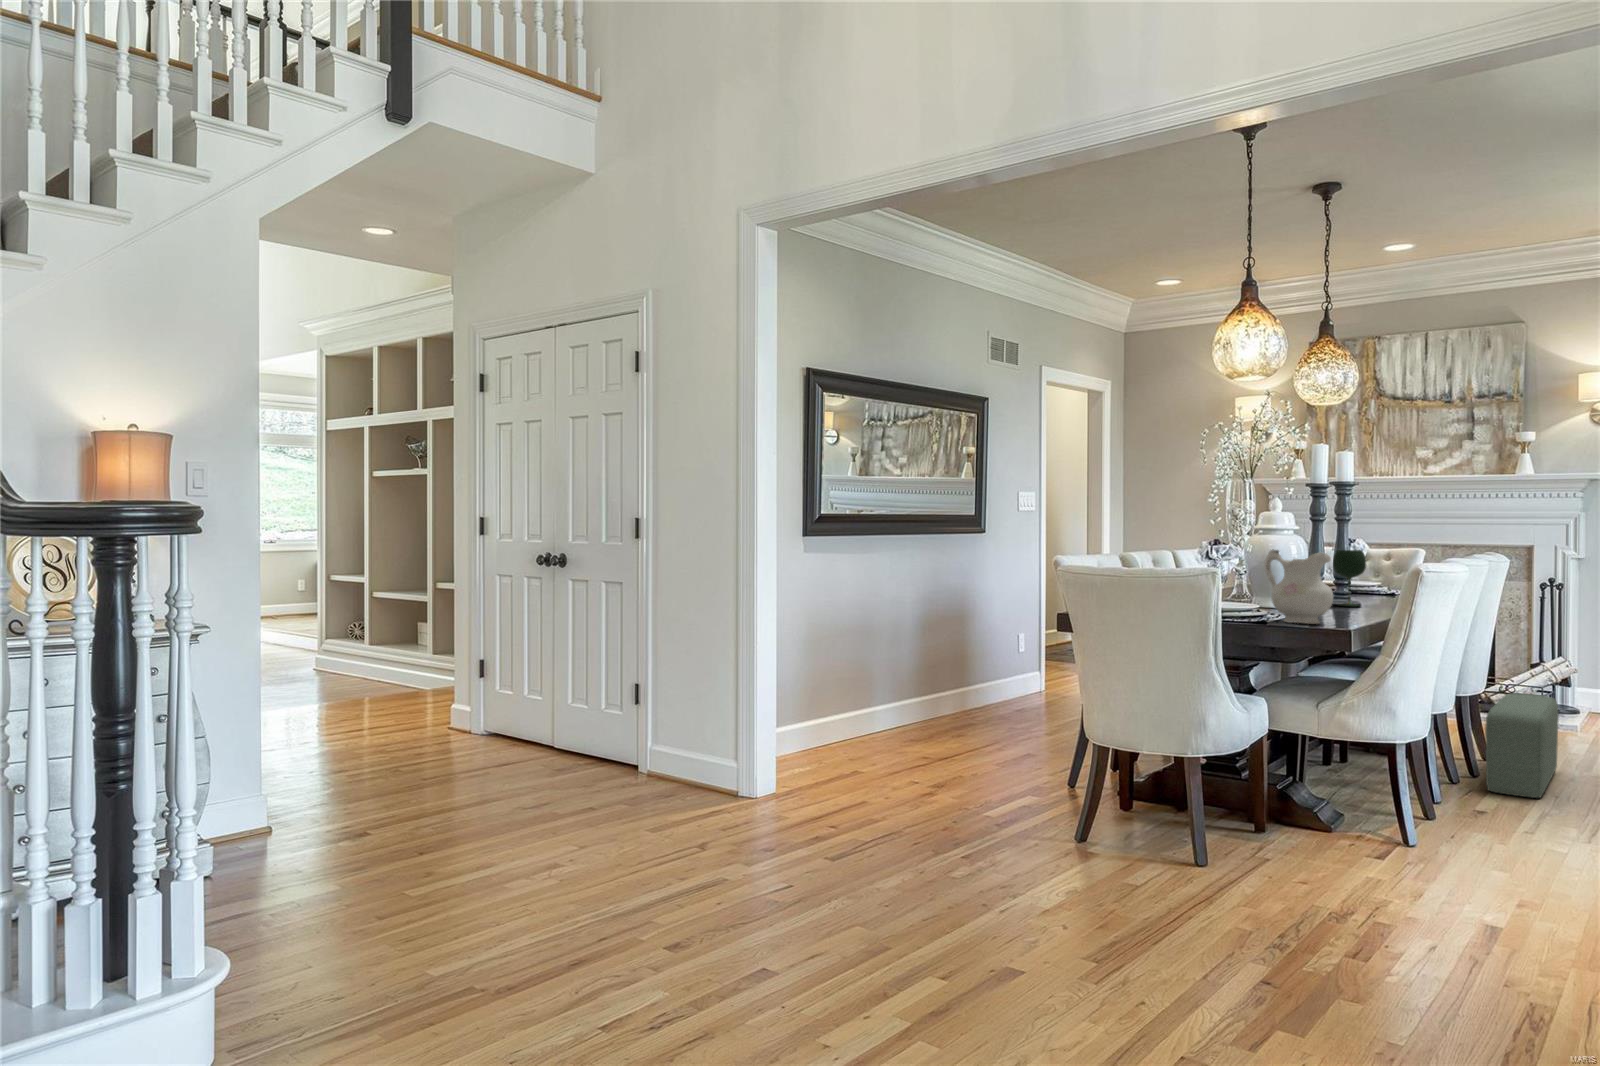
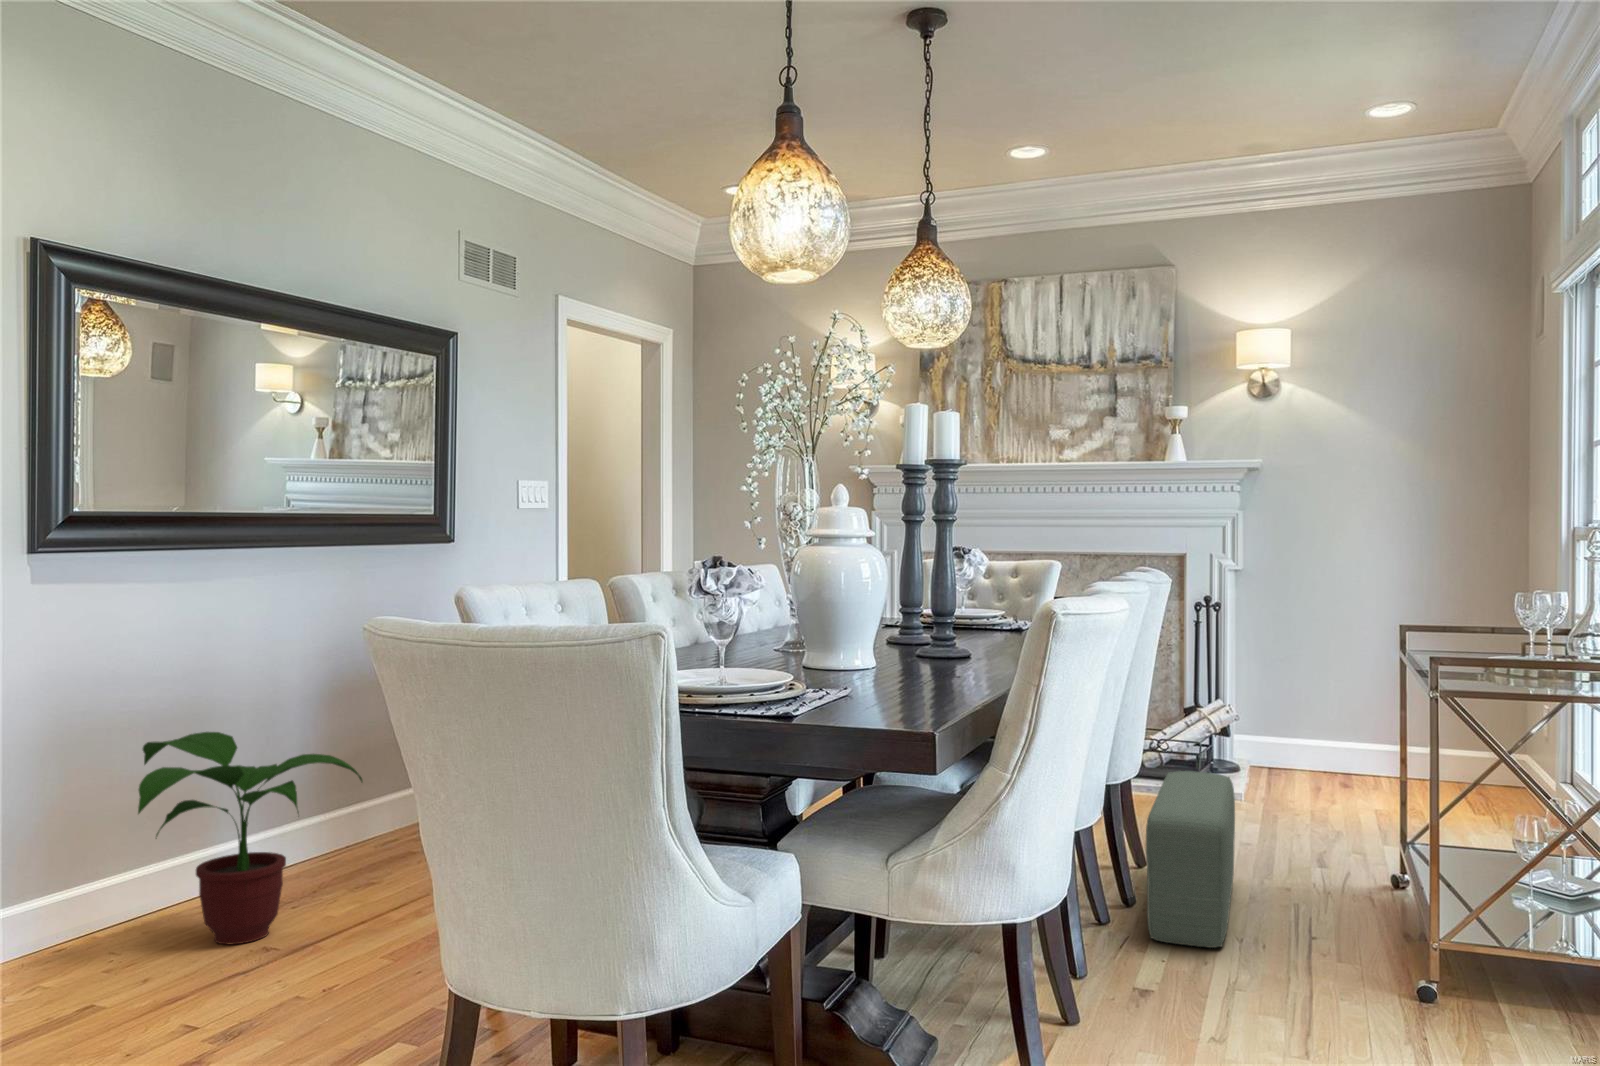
ceramic pitcher: present [1264,549,1333,624] -> none [791,568,907,711]
wine glass: present [1333,550,1366,606] -> none [925,565,975,660]
potted plant: none [853,638,974,752] -> present [138,732,363,944]

